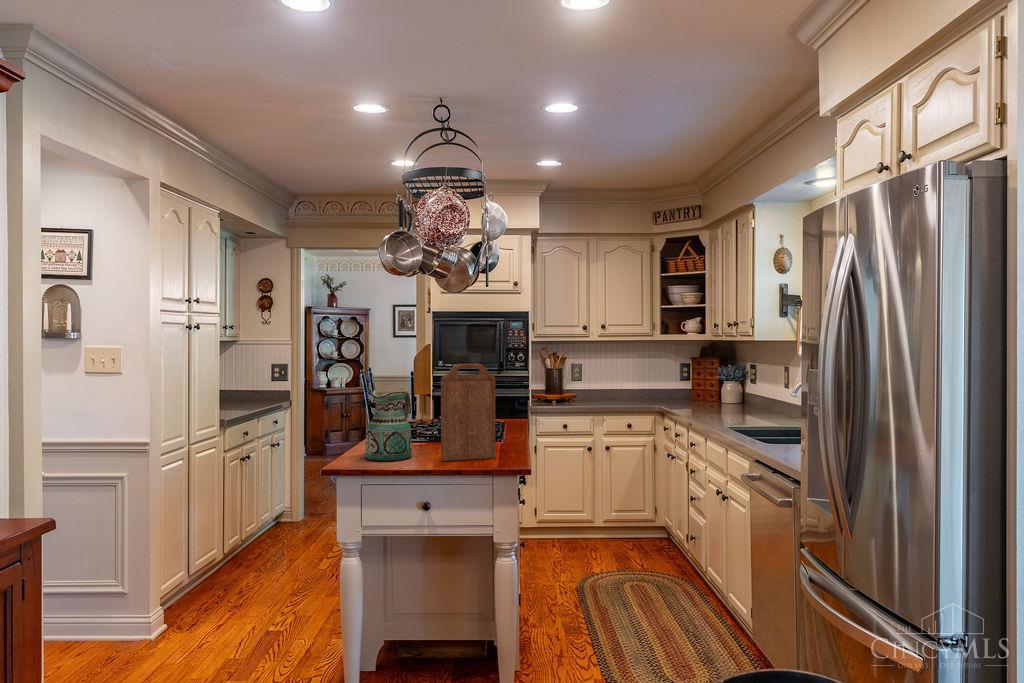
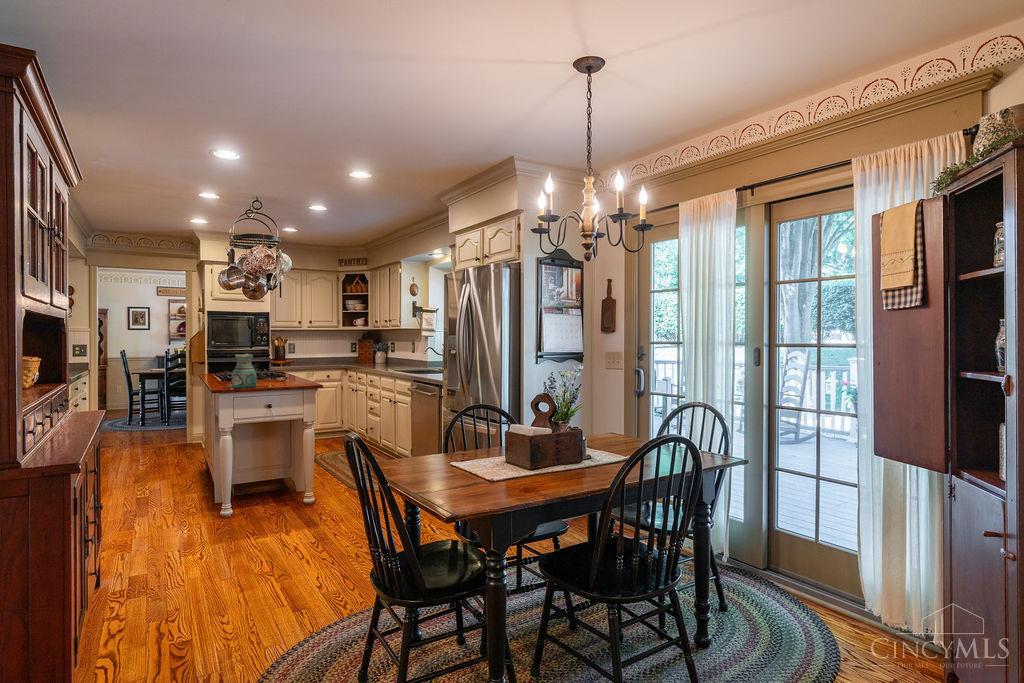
cutting board: present [441,364,495,461] -> none [275,341,300,386]

